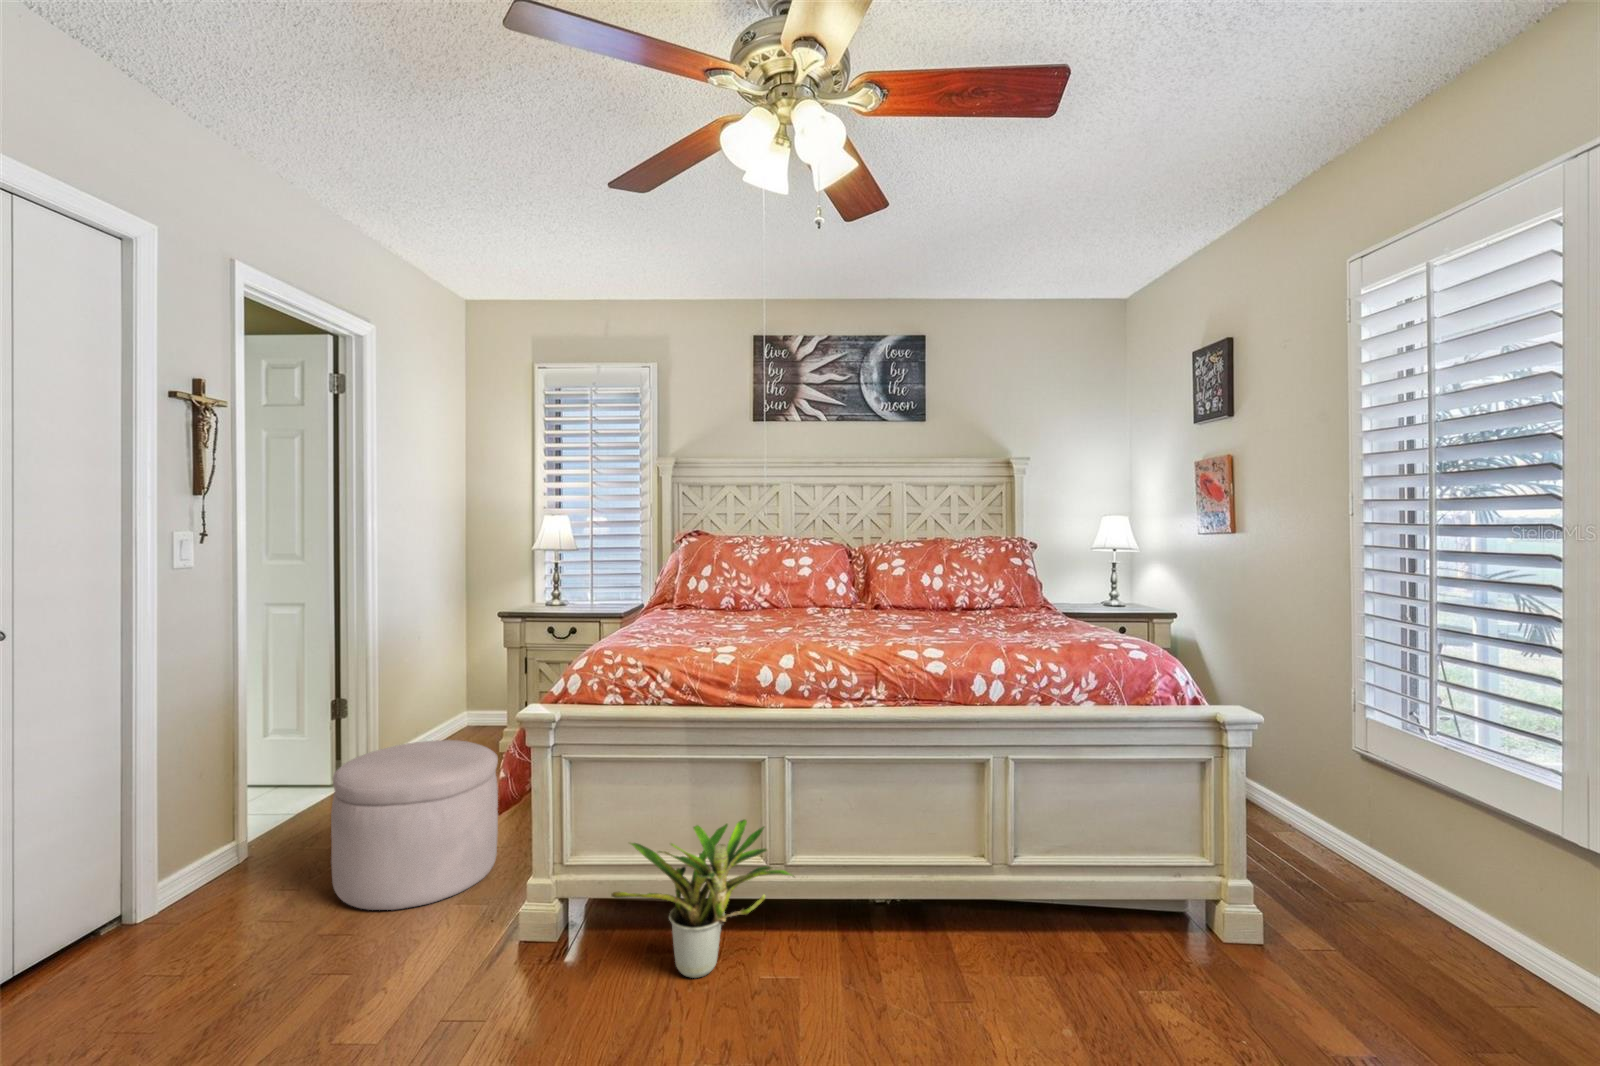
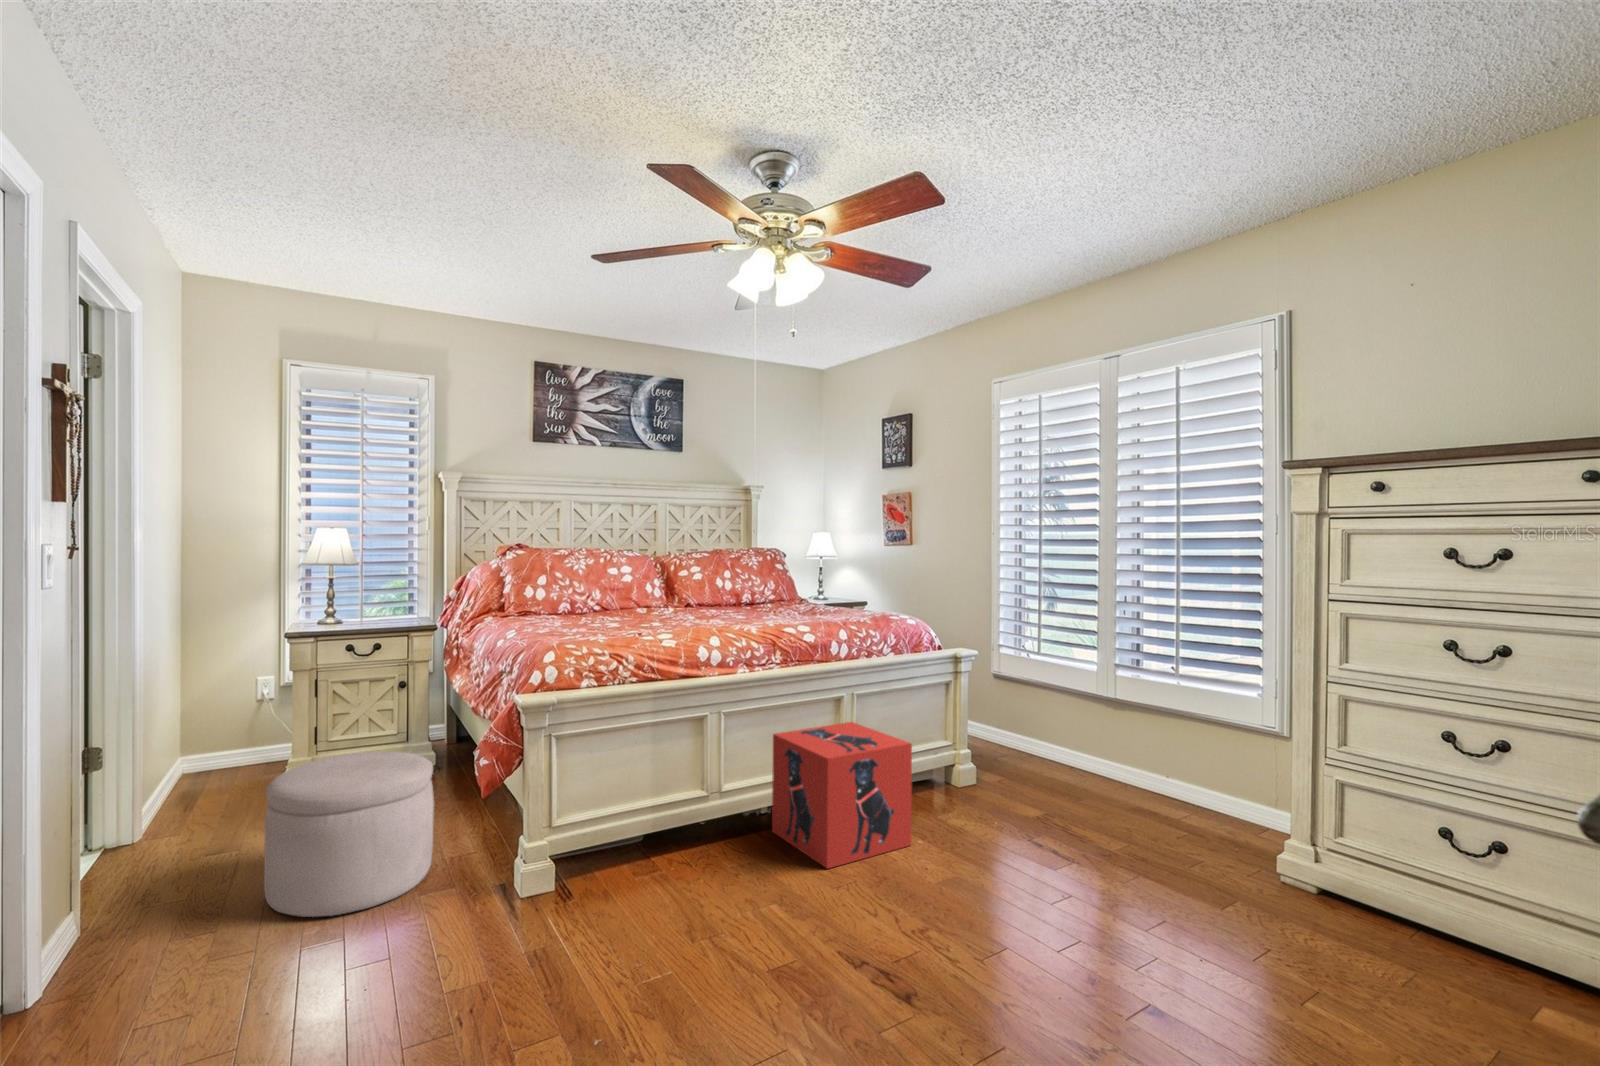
storage box: none [861,799,1048,1032] -> present [772,722,912,868]
potted plant: present [611,819,794,978] -> none [619,756,749,878]

